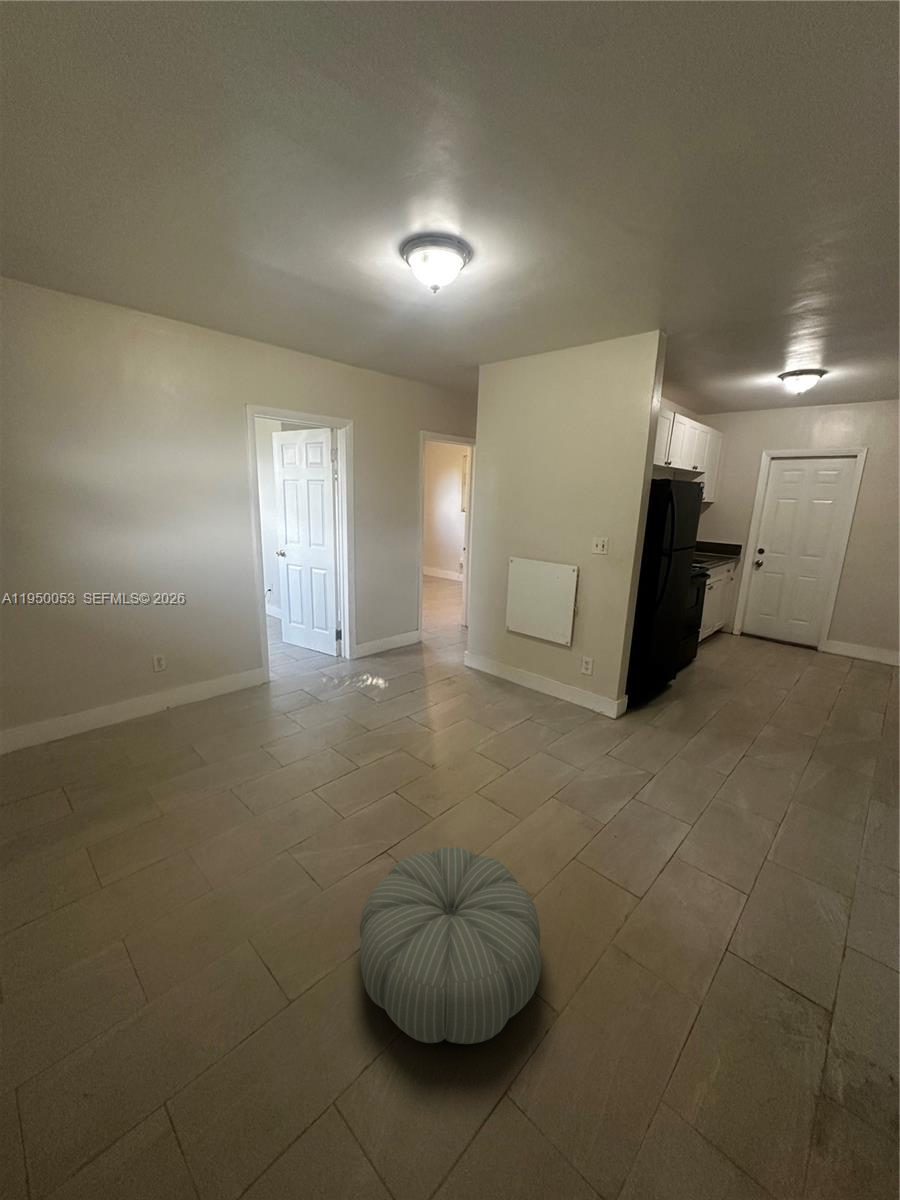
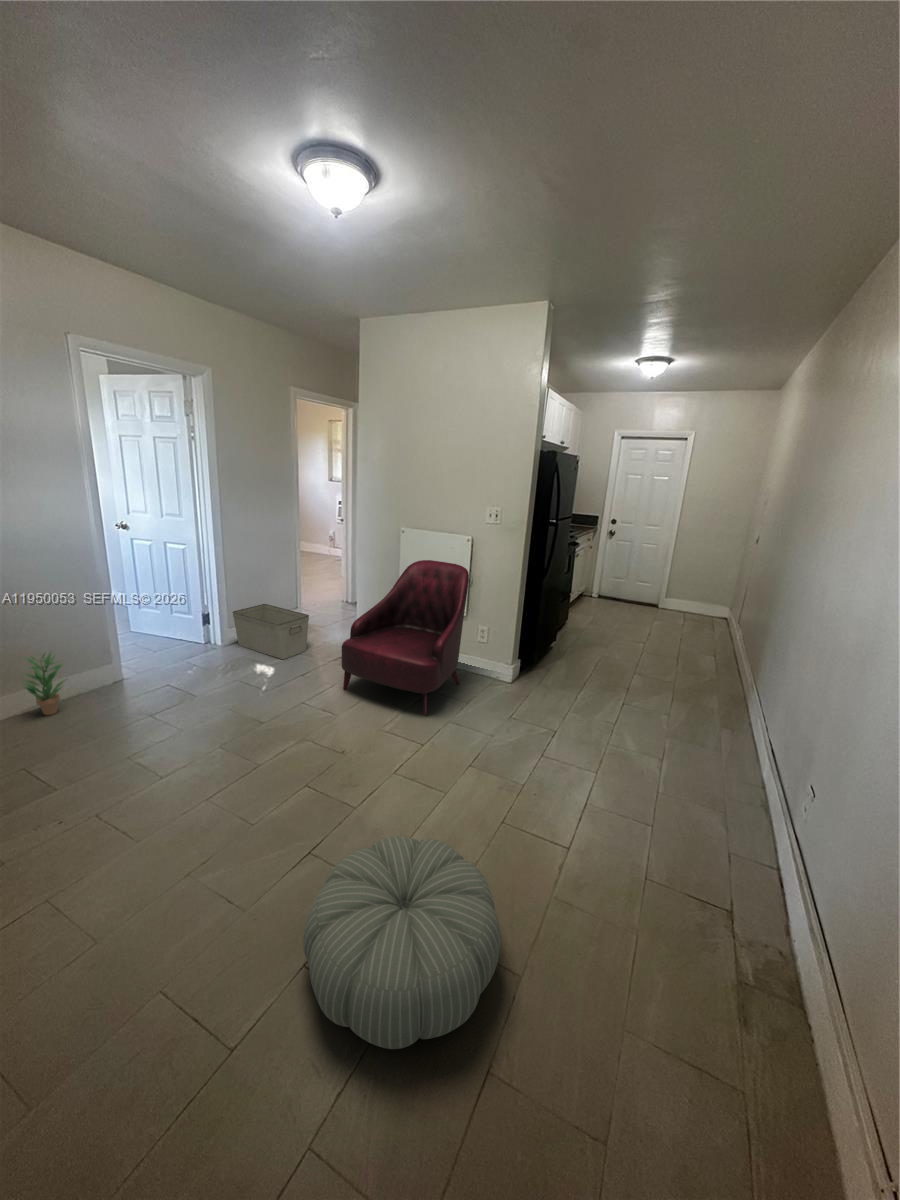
armchair: none [444,589,572,741] -> present [342,560,469,715]
storage bin: none [359,623,423,675] -> present [232,604,309,659]
potted plant: none [198,651,230,703] -> present [24,653,65,715]

